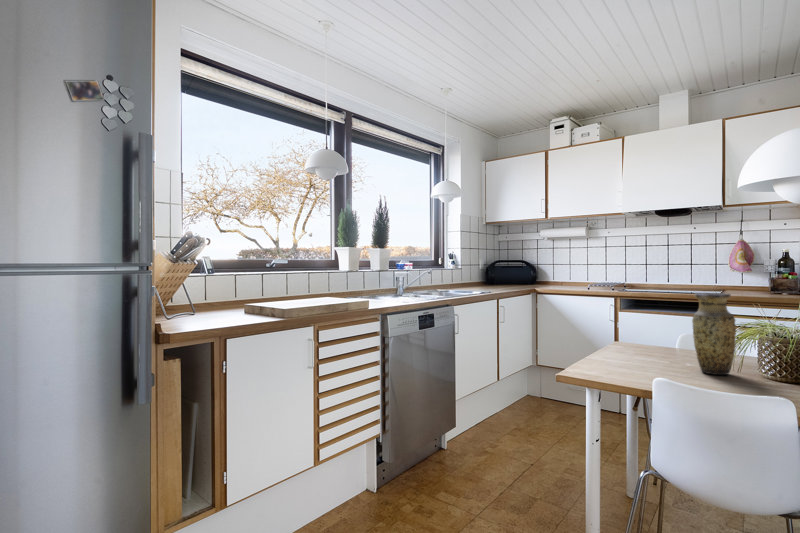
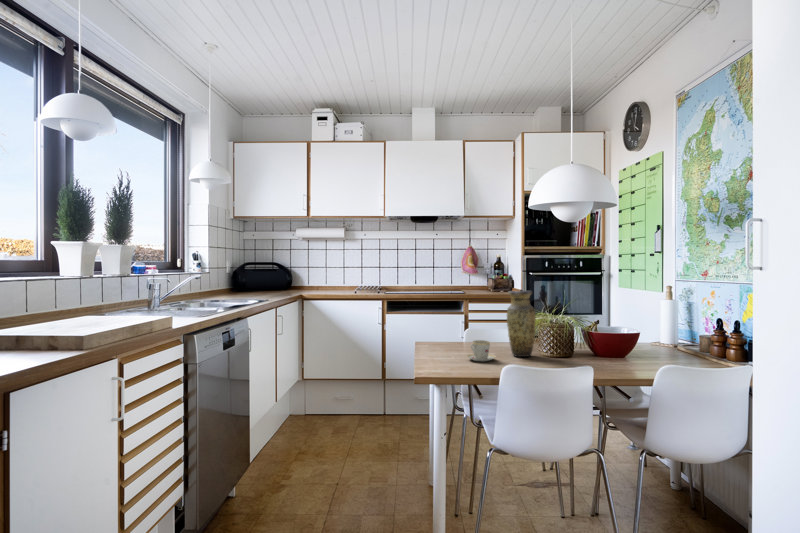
teacup: none [630,347,668,372] -> present [467,340,496,361]

